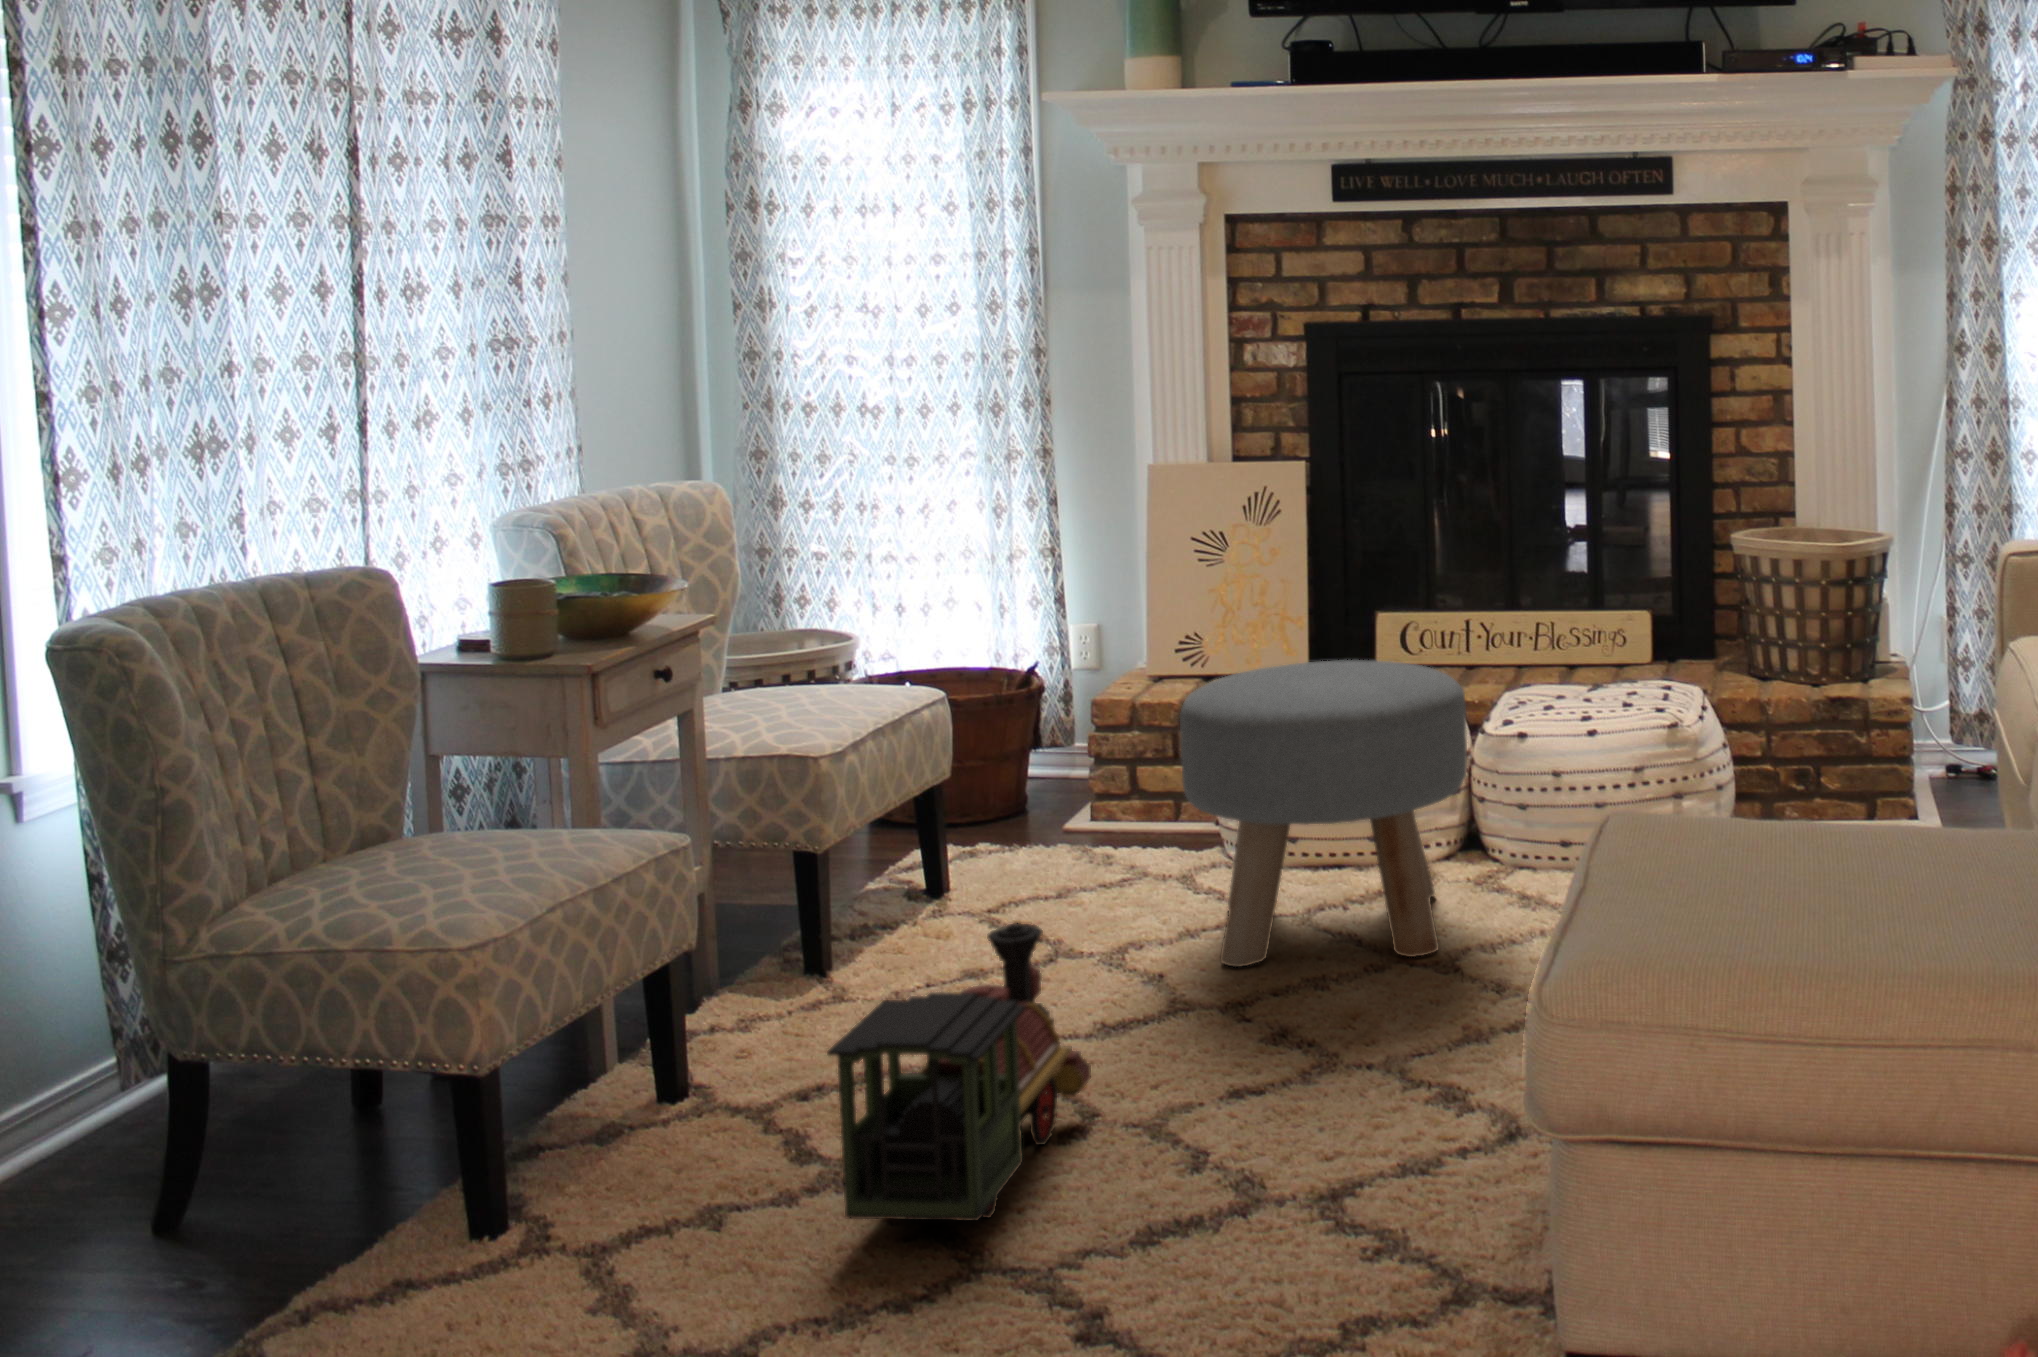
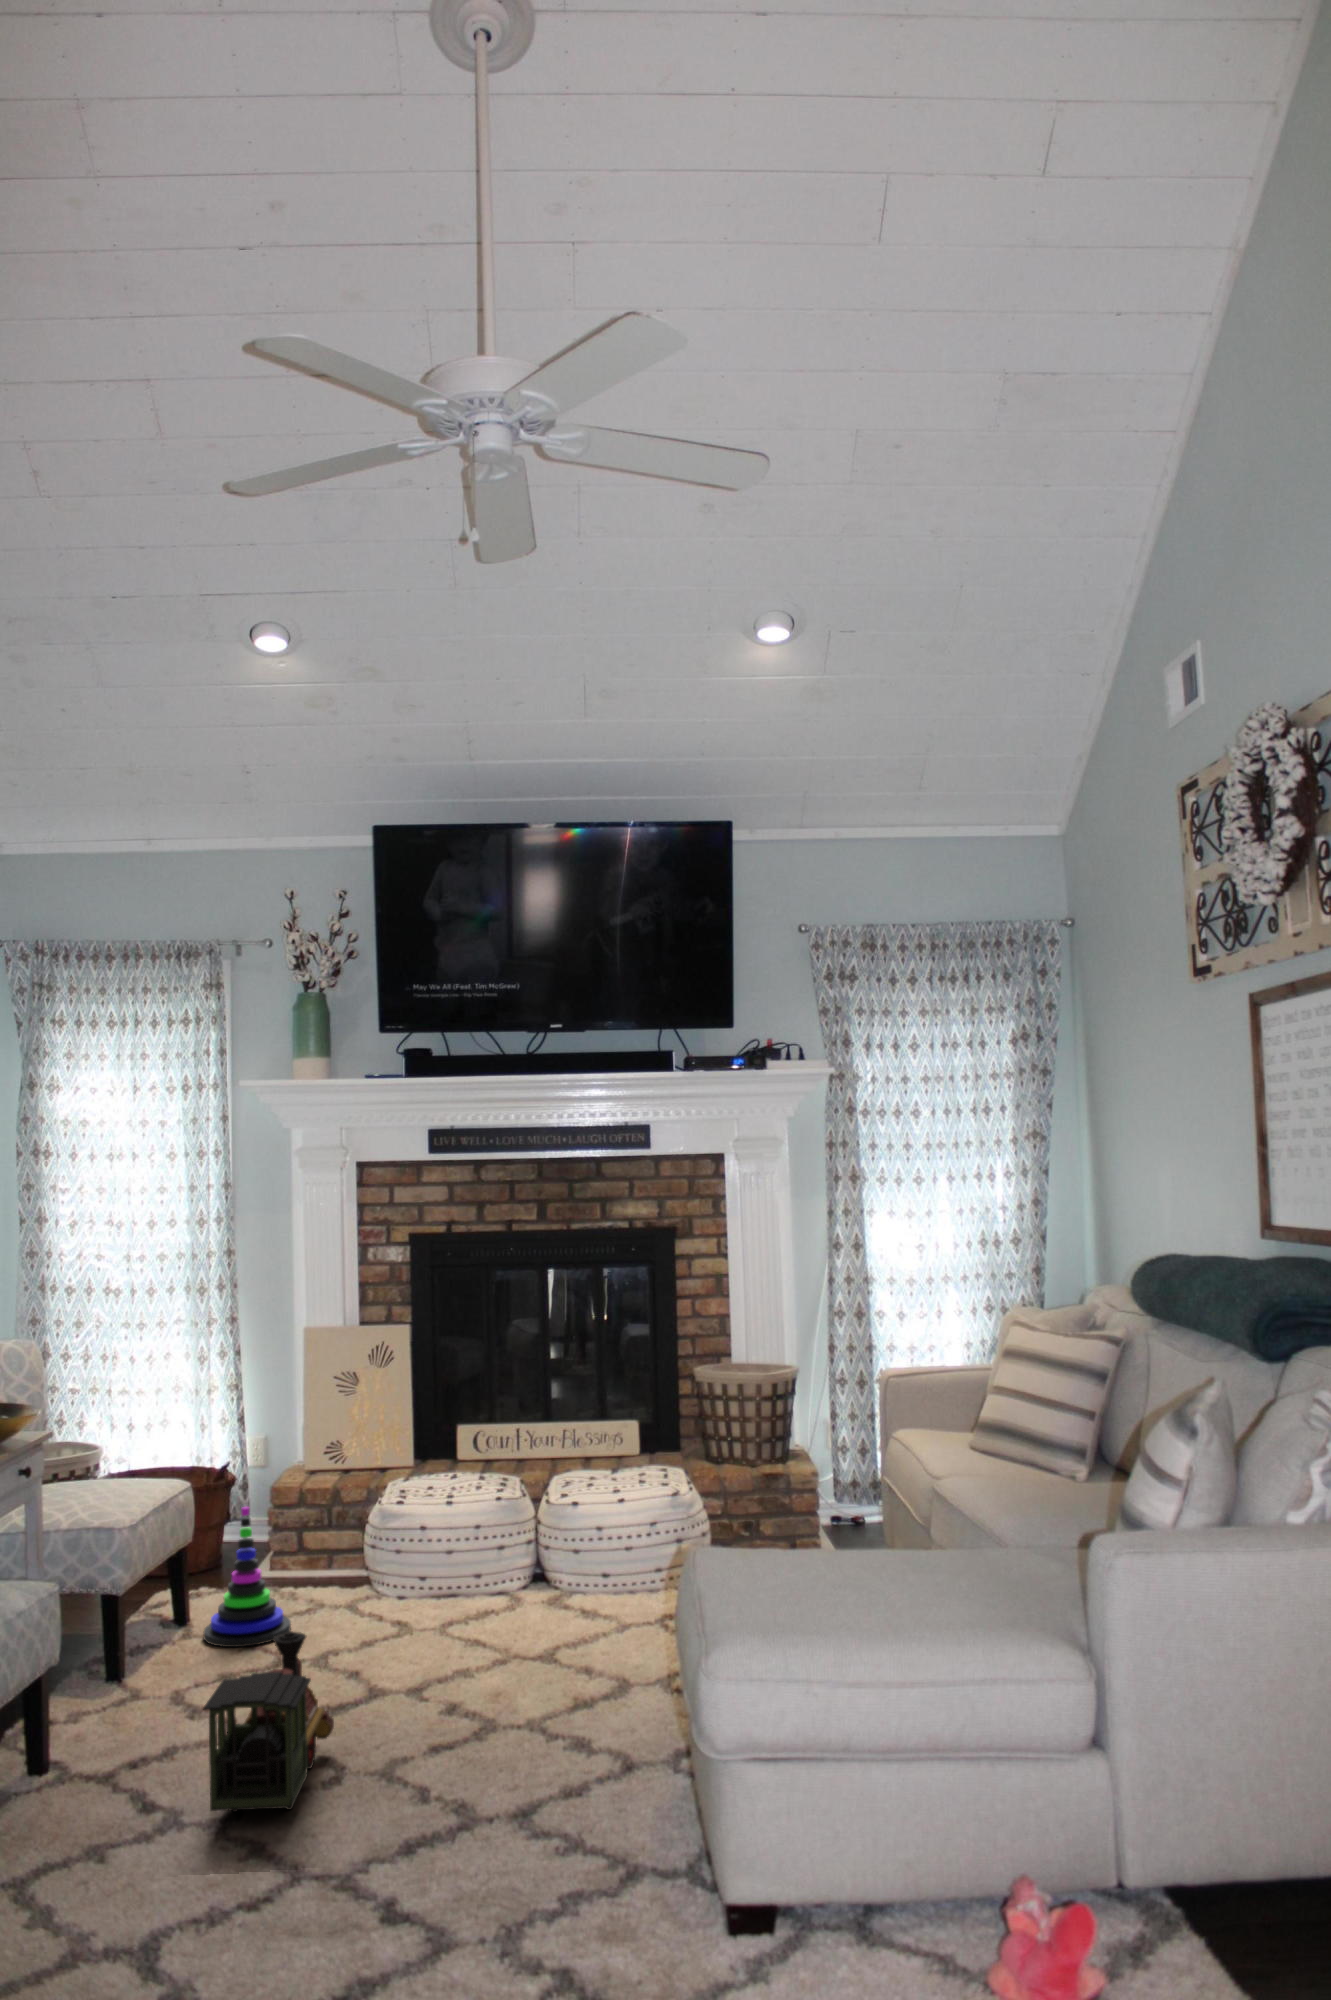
ottoman: present [1180,660,1467,967] -> none [361,1460,542,1661]
stacking toy: none [957,723,1090,932] -> present [204,1507,291,1647]

